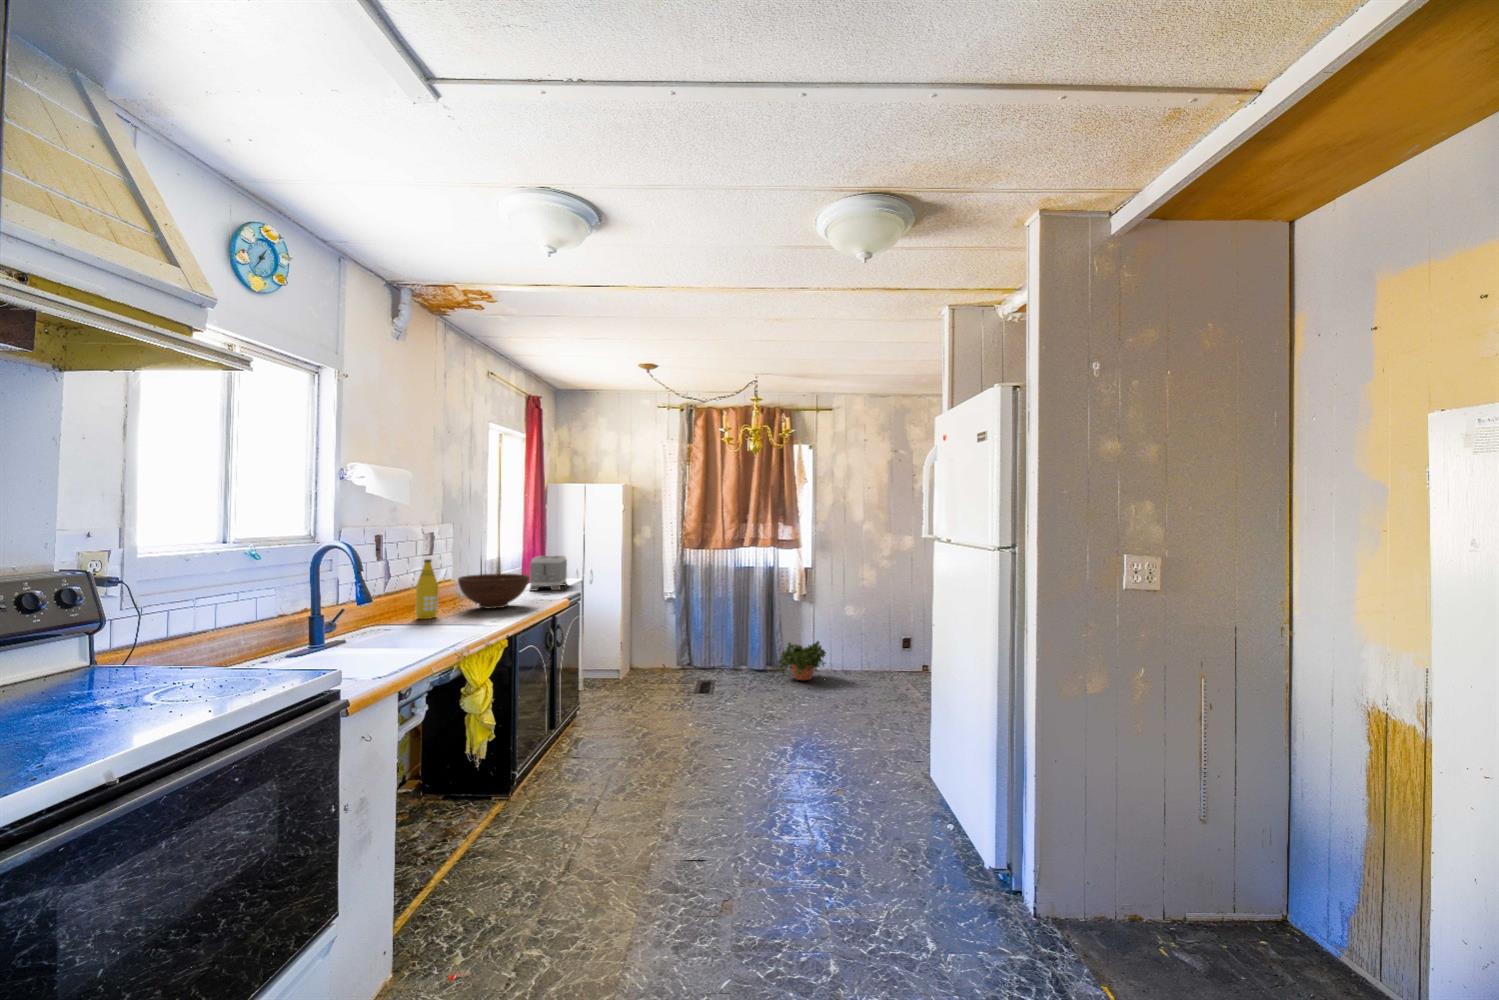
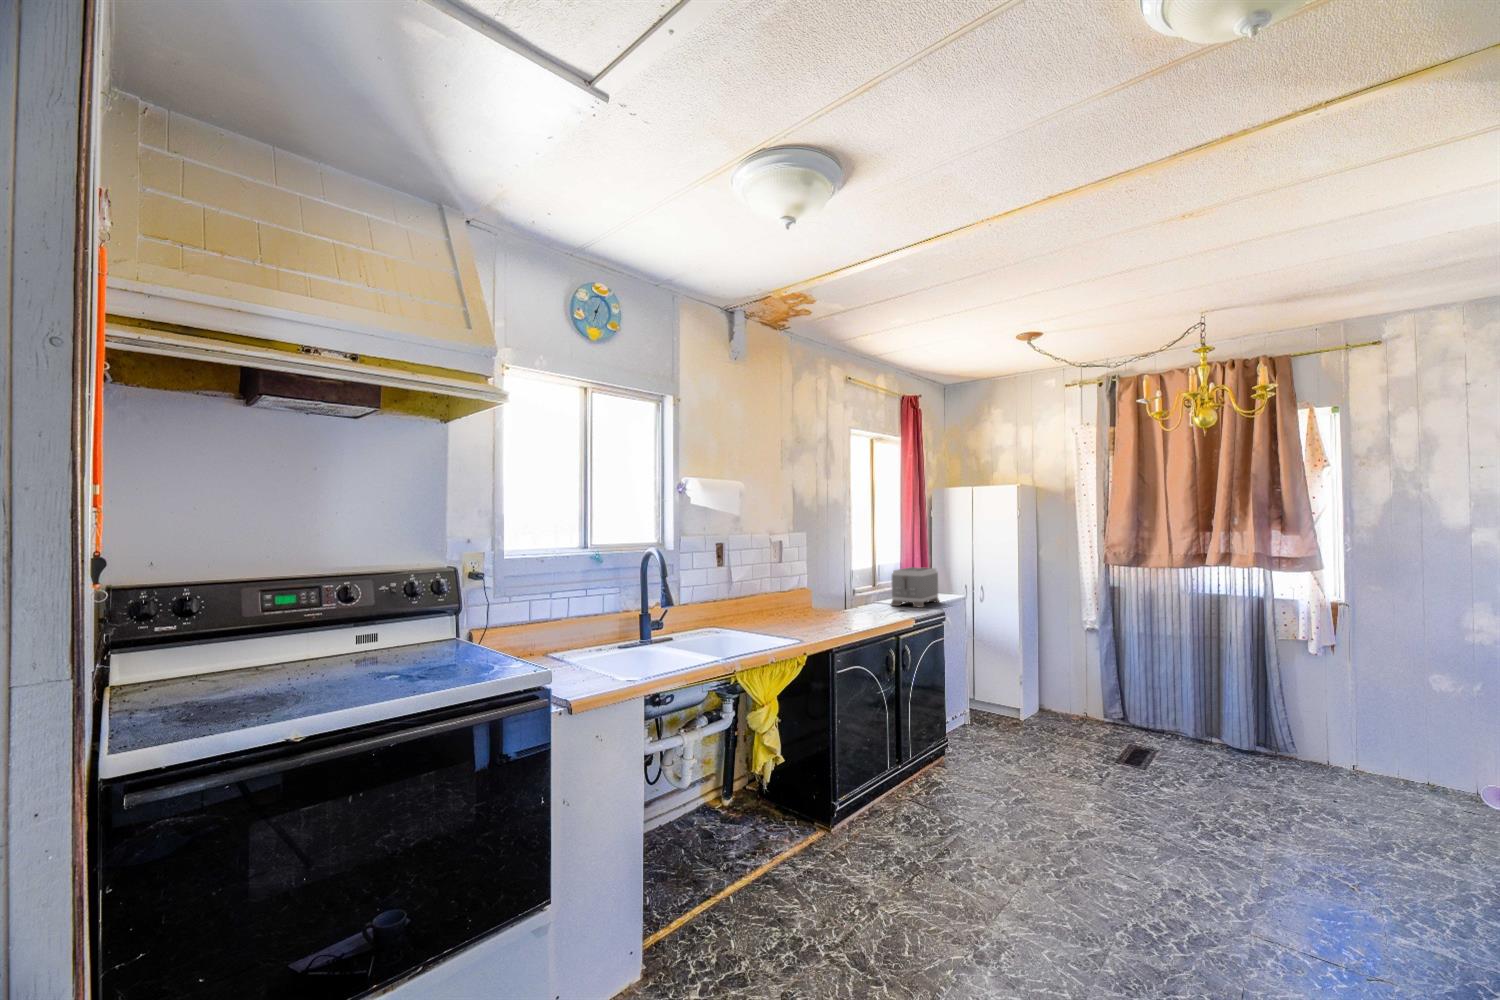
bottle: present [415,559,438,619] -> none [752,568,772,627]
fruit bowl: present [458,574,529,609] -> none [796,585,866,623]
potted plant: present [778,641,826,680] -> none [1267,716,1375,793]

